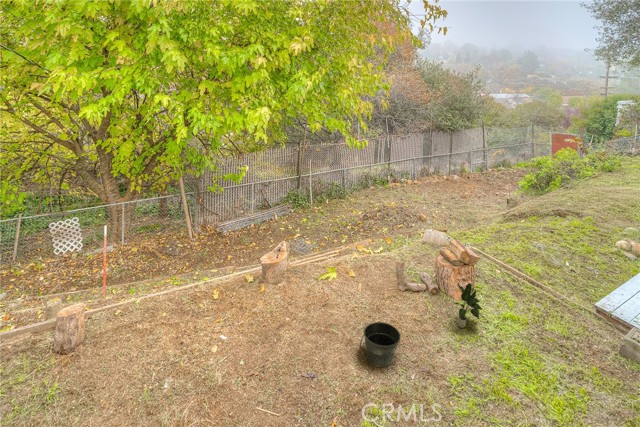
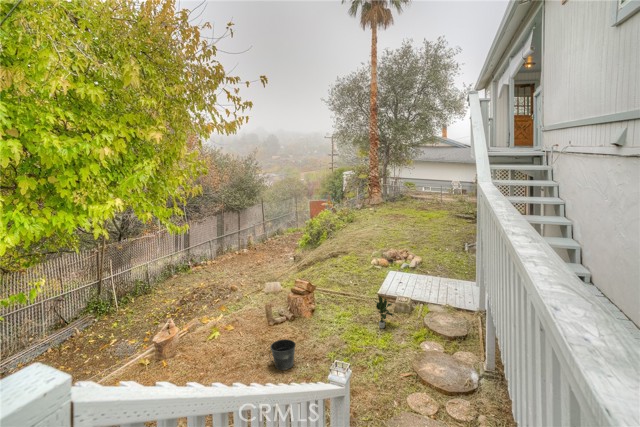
potted plant: present [455,283,484,328] -> present [375,297,393,328]

